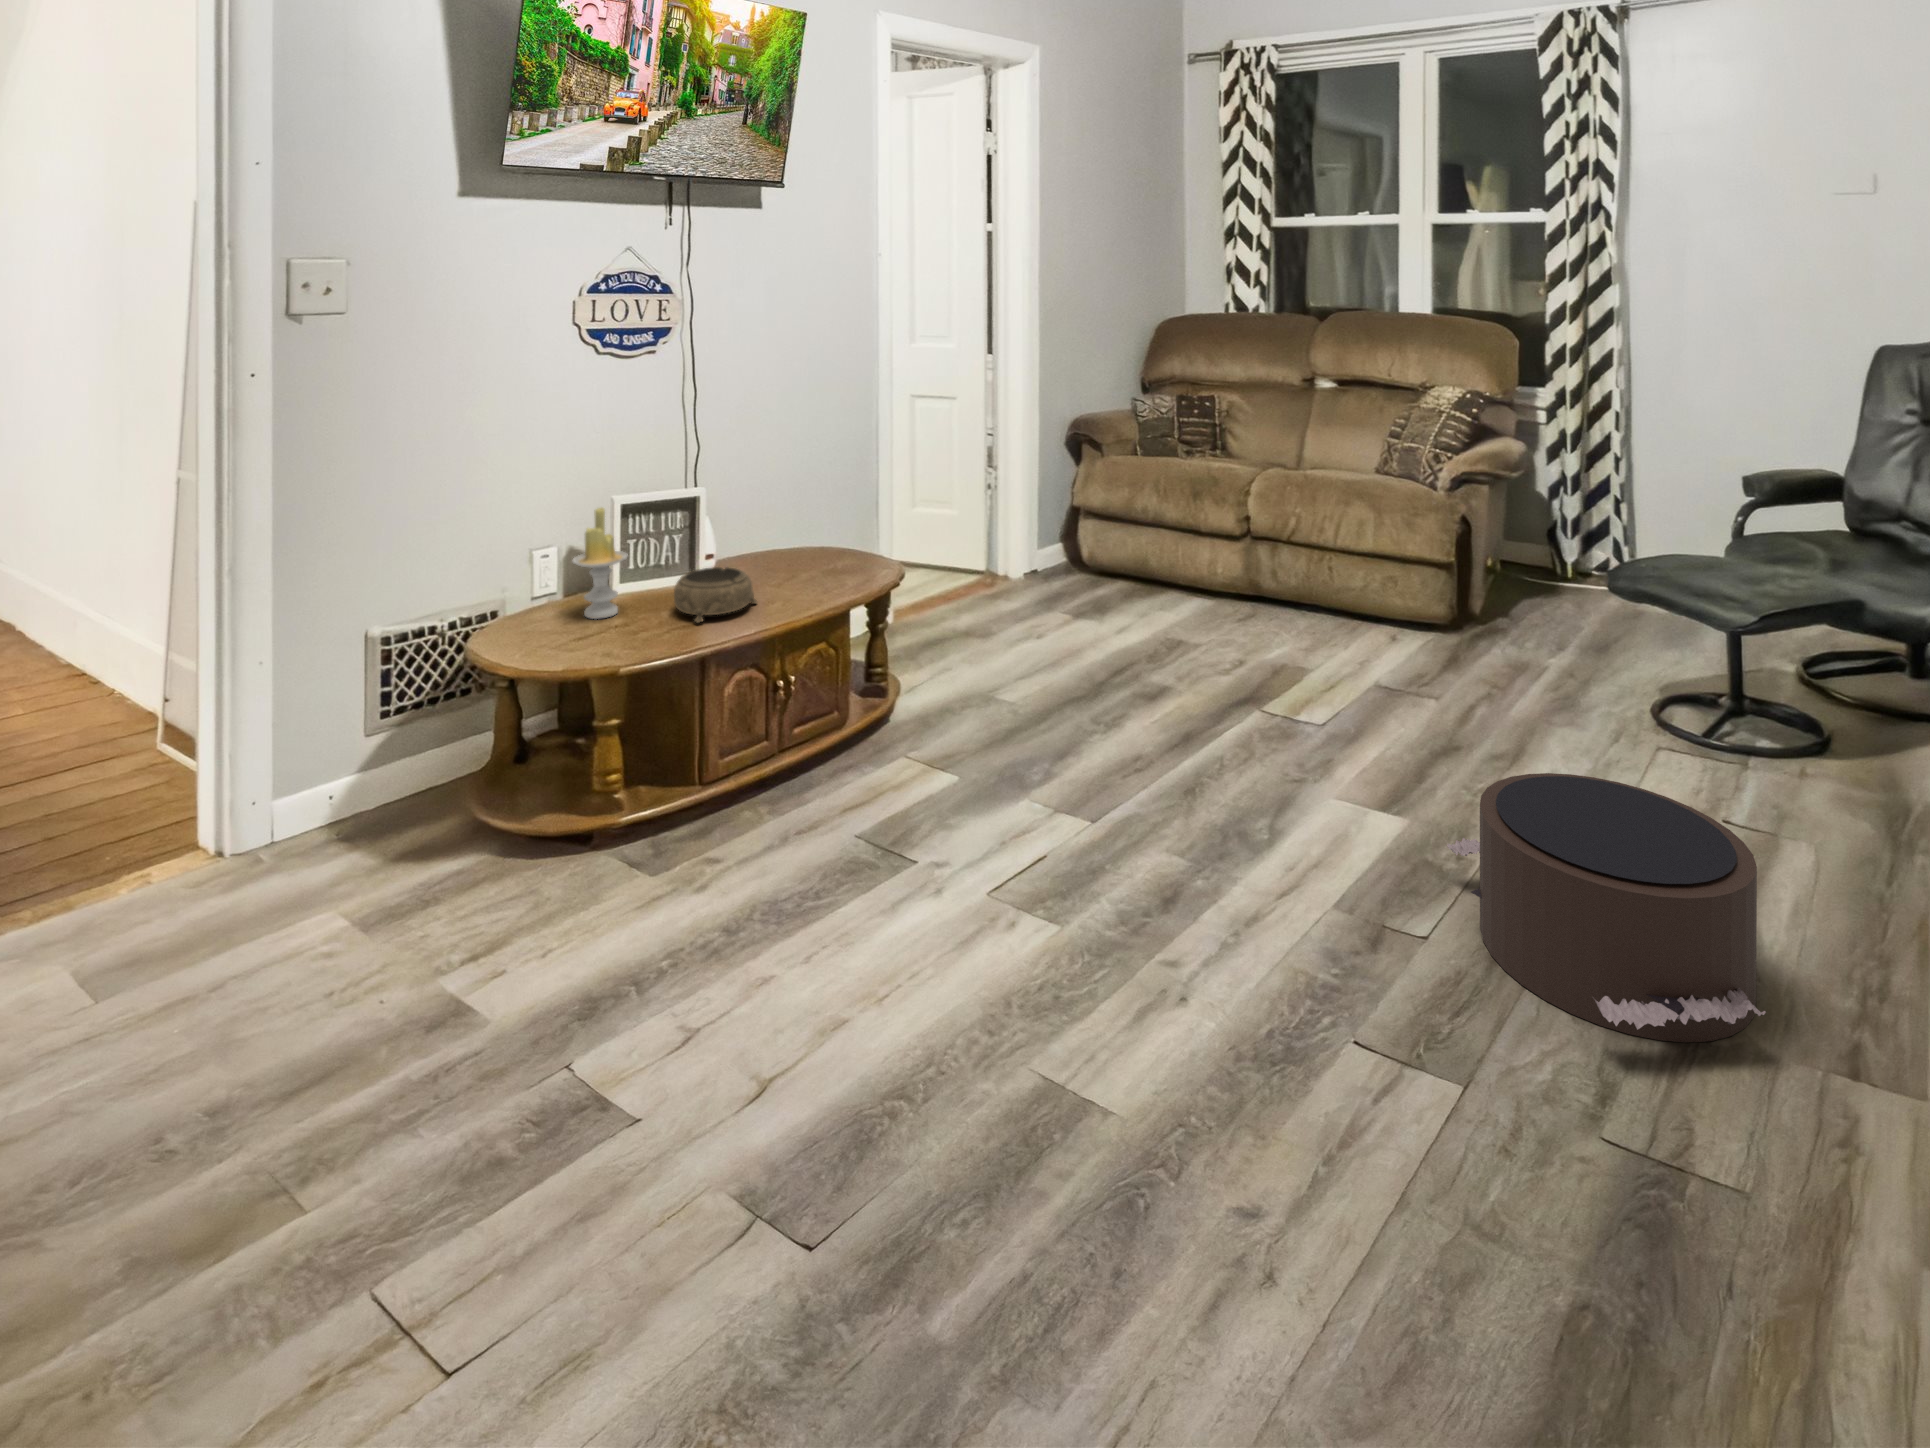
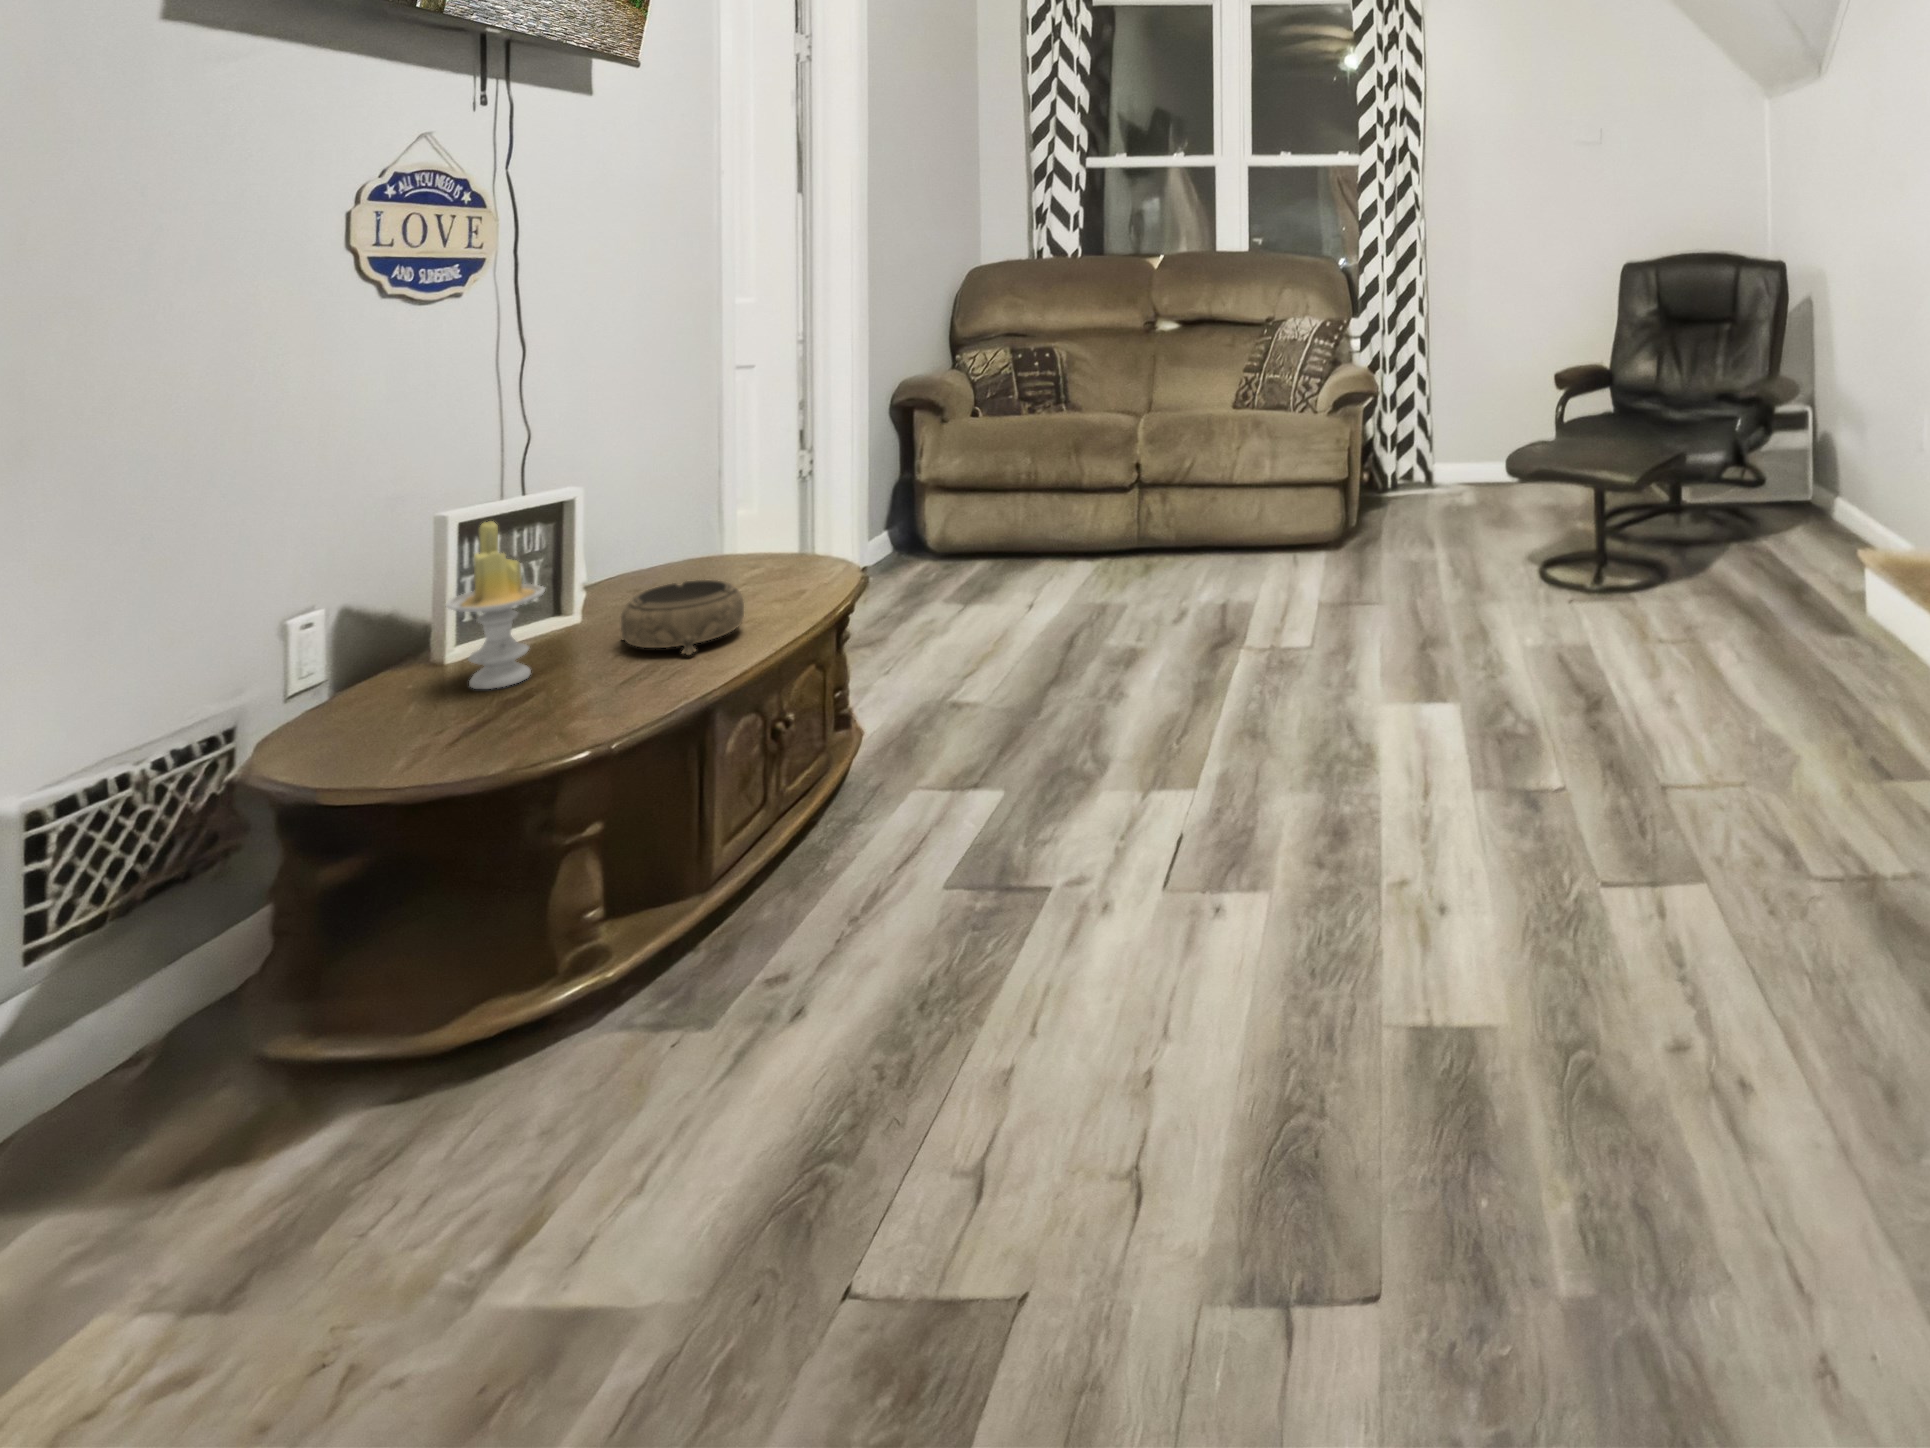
pouf: present [1447,773,1766,1043] -> none [1488,592,1734,757]

